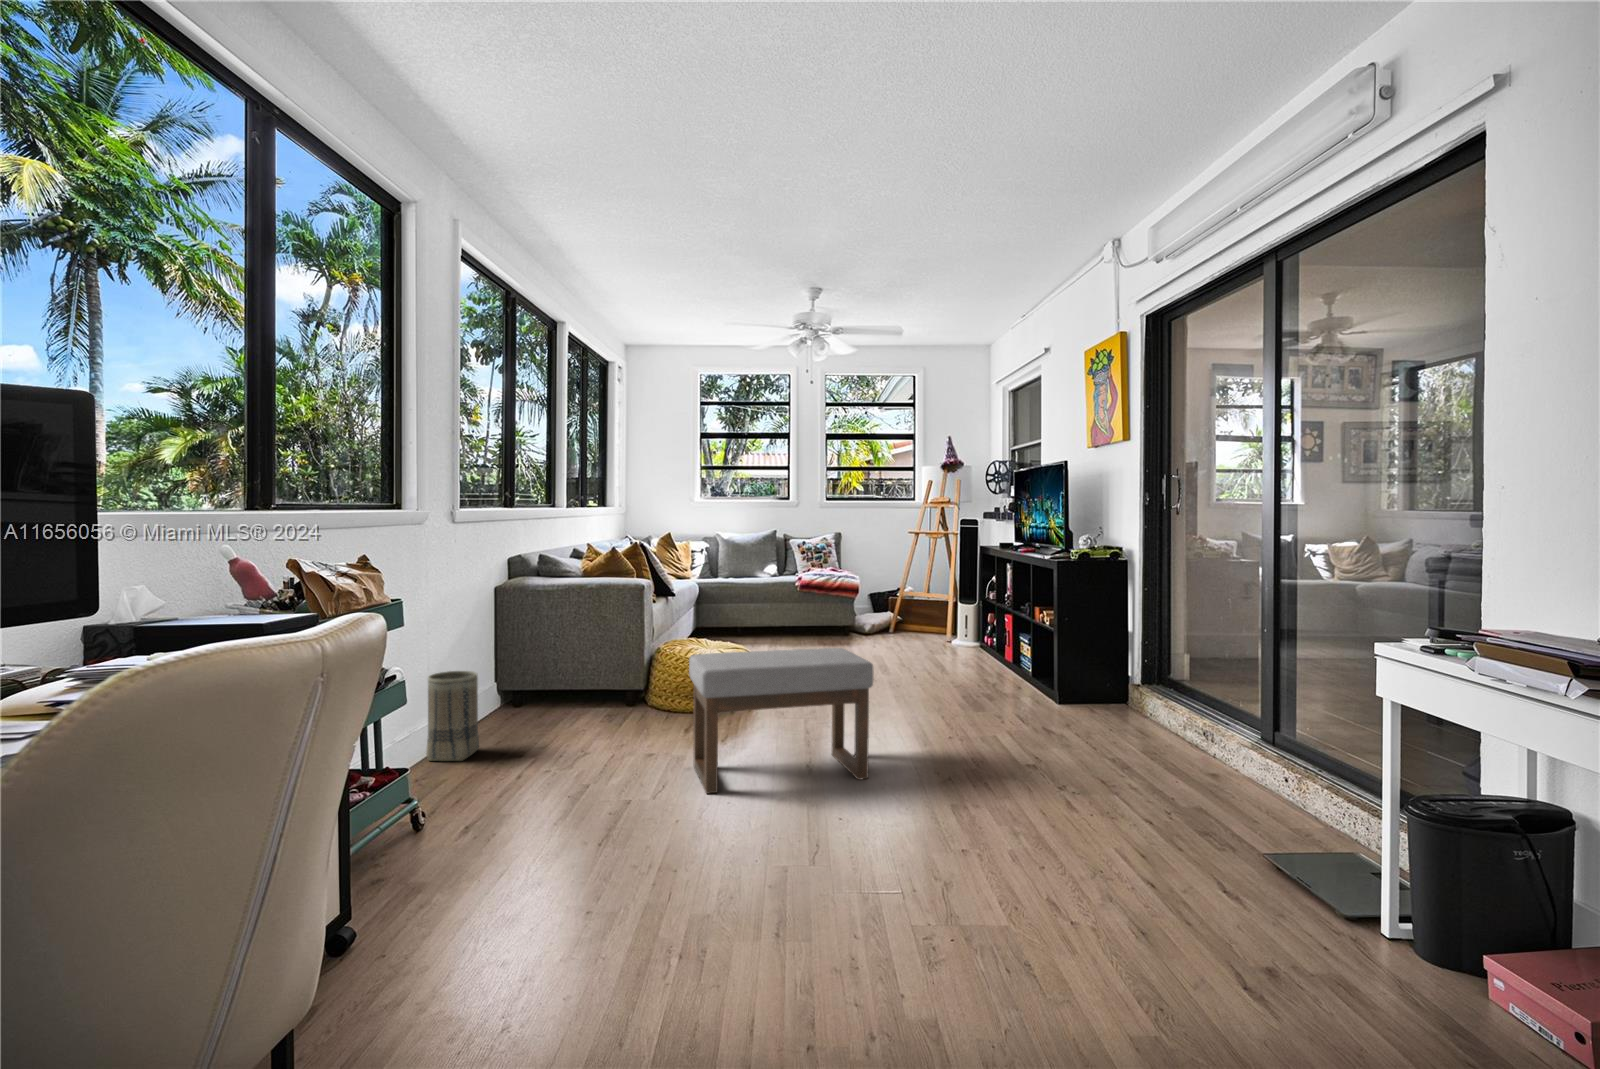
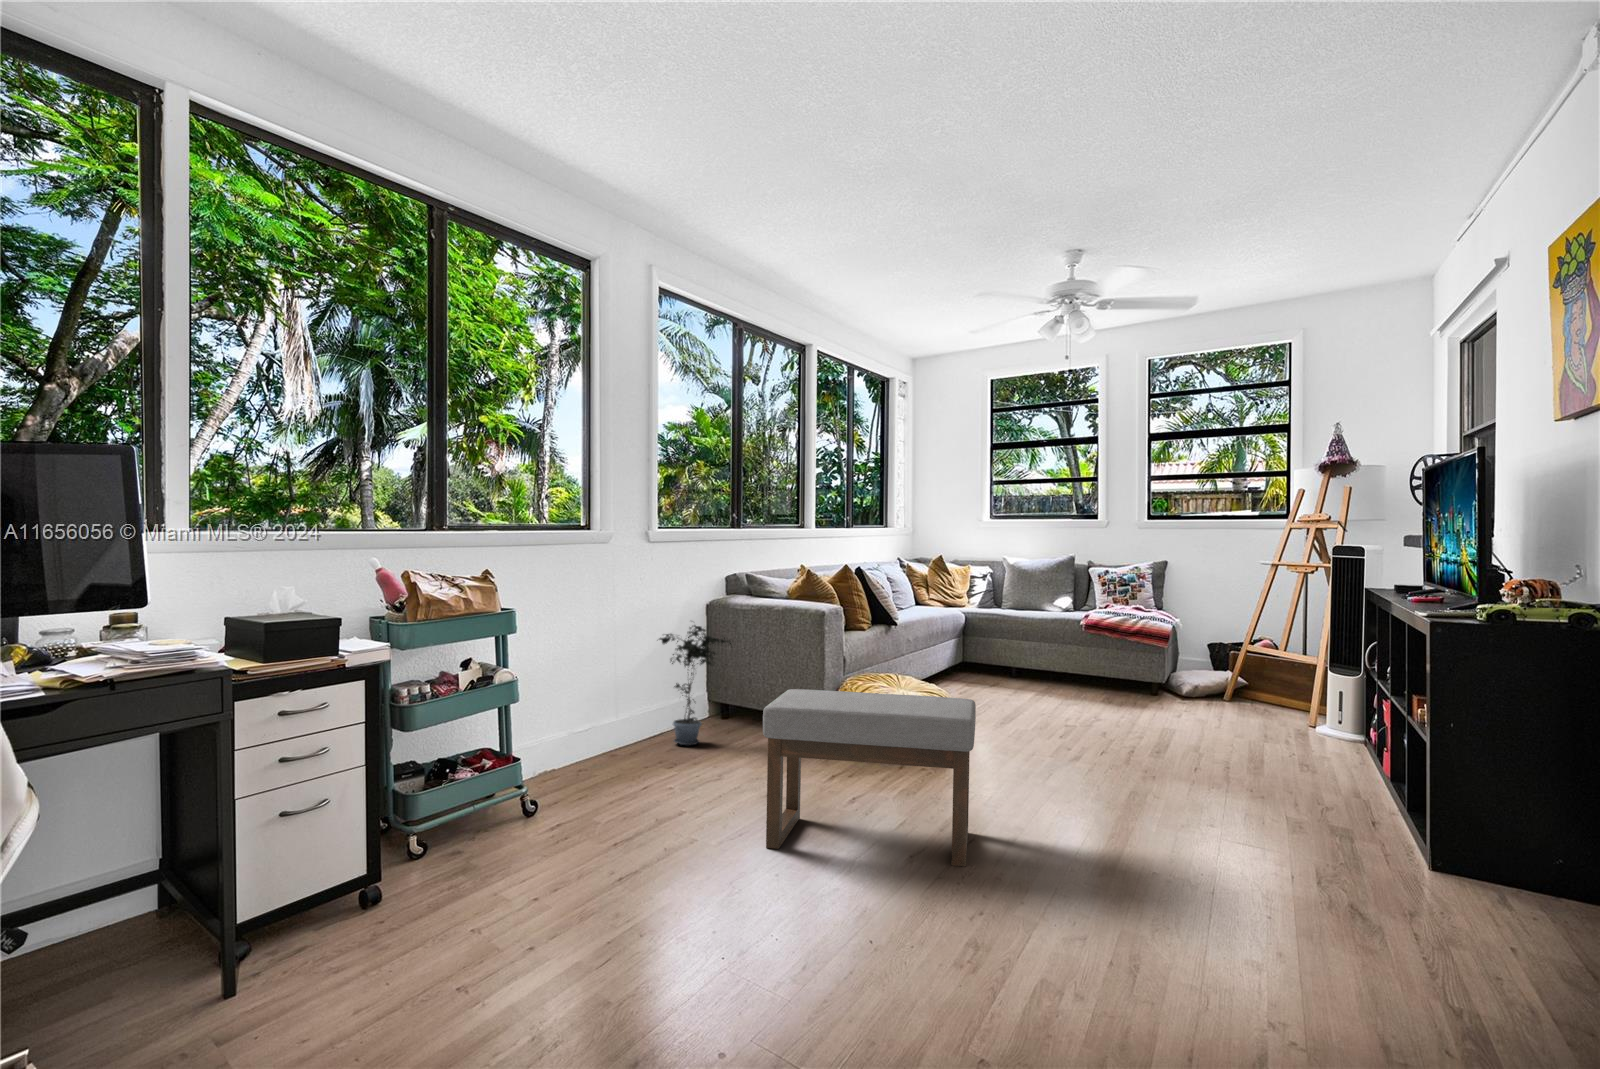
potted plant: none [483,601,565,722] -> present [659,625,731,745]
basket: present [426,671,479,761] -> none [566,684,618,775]

